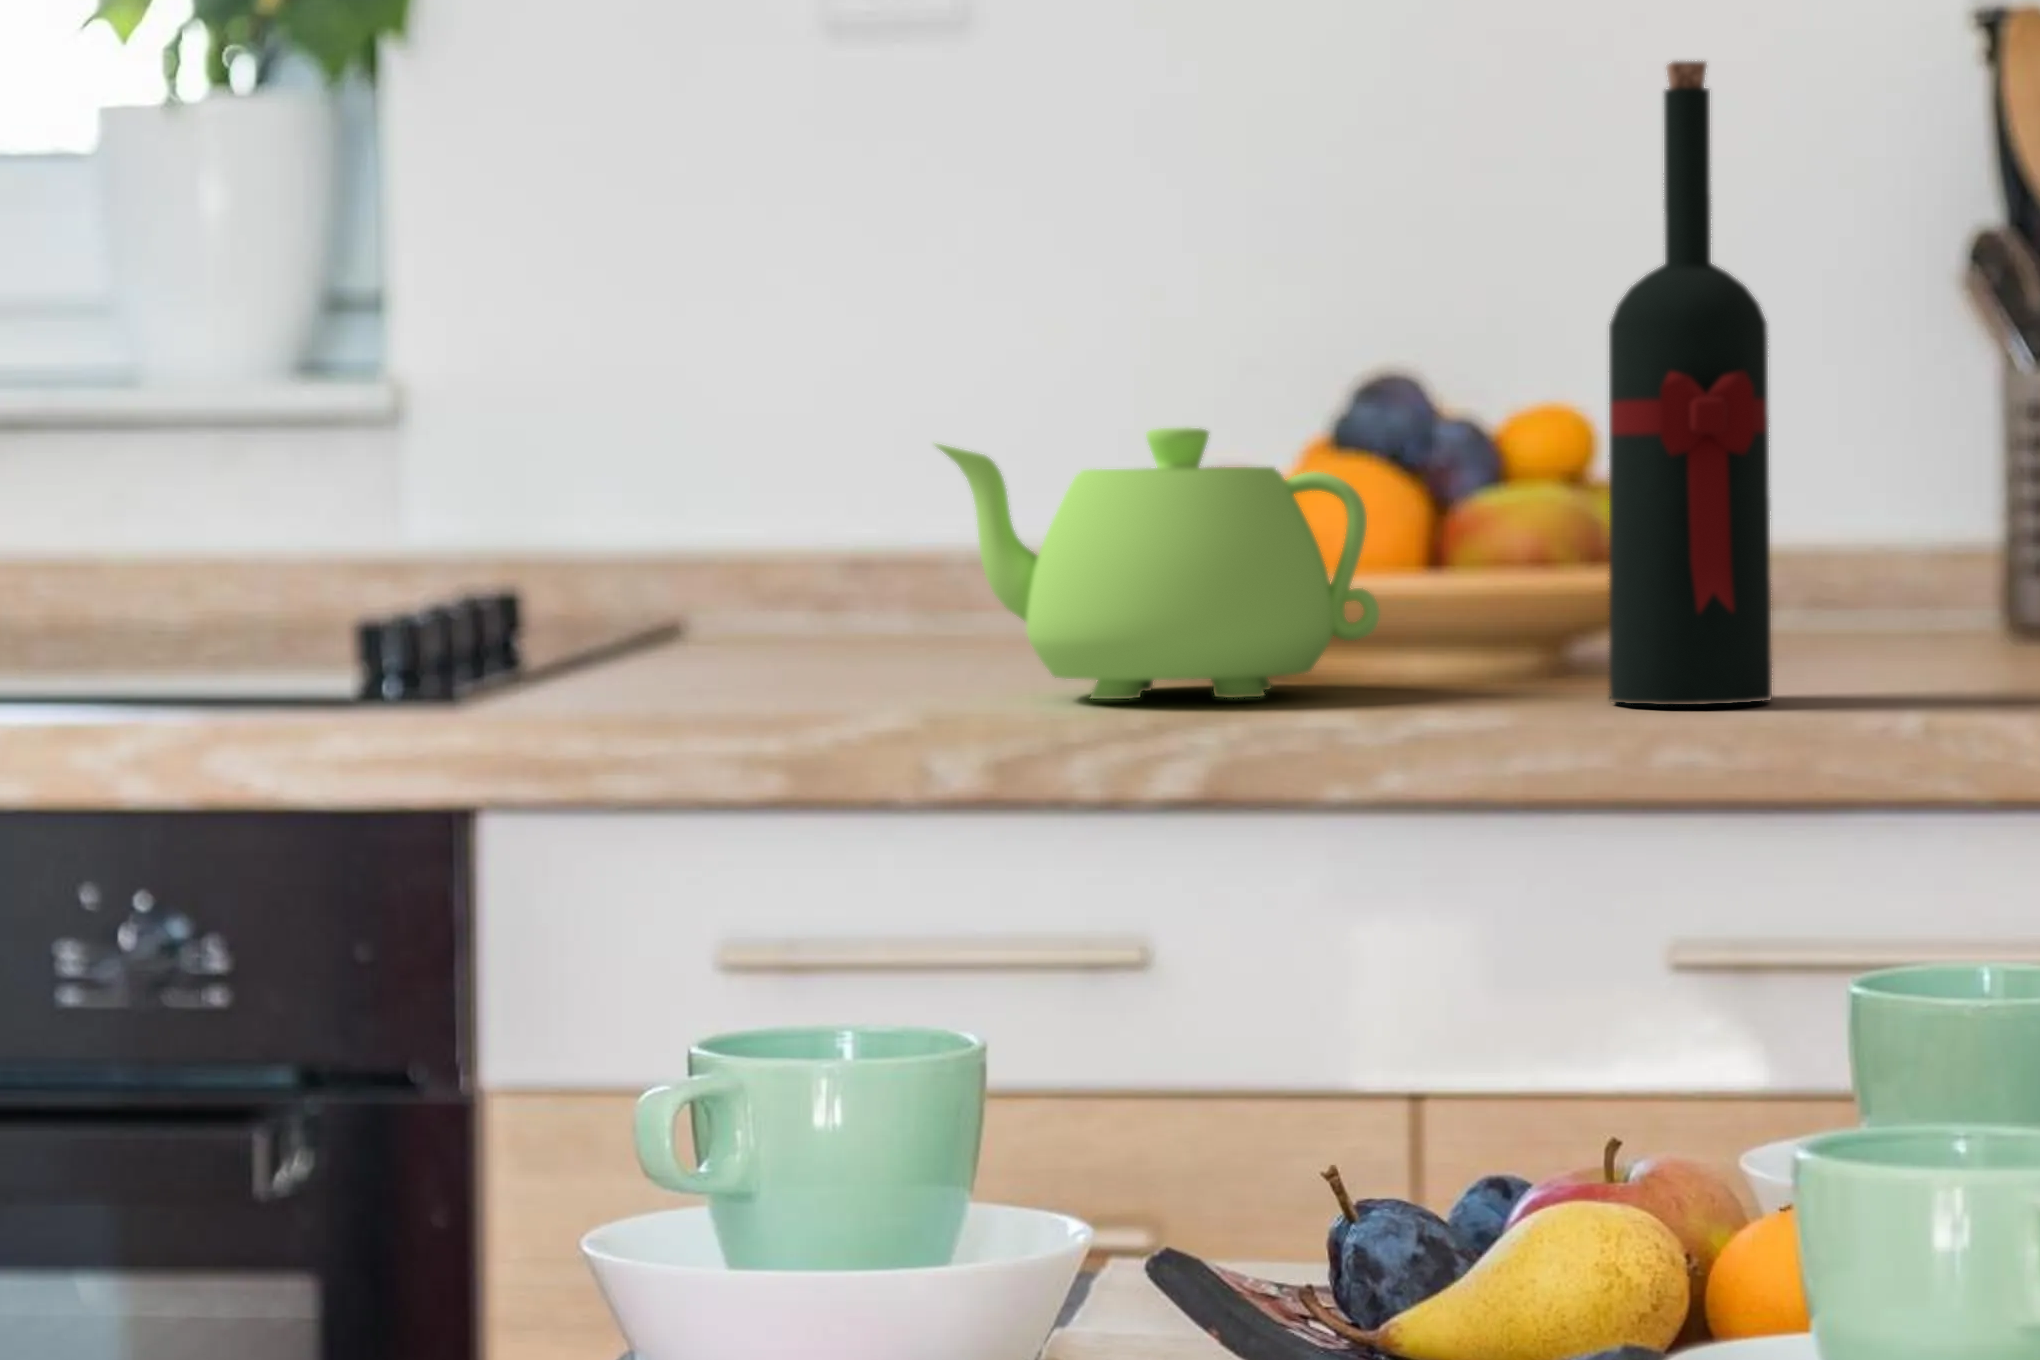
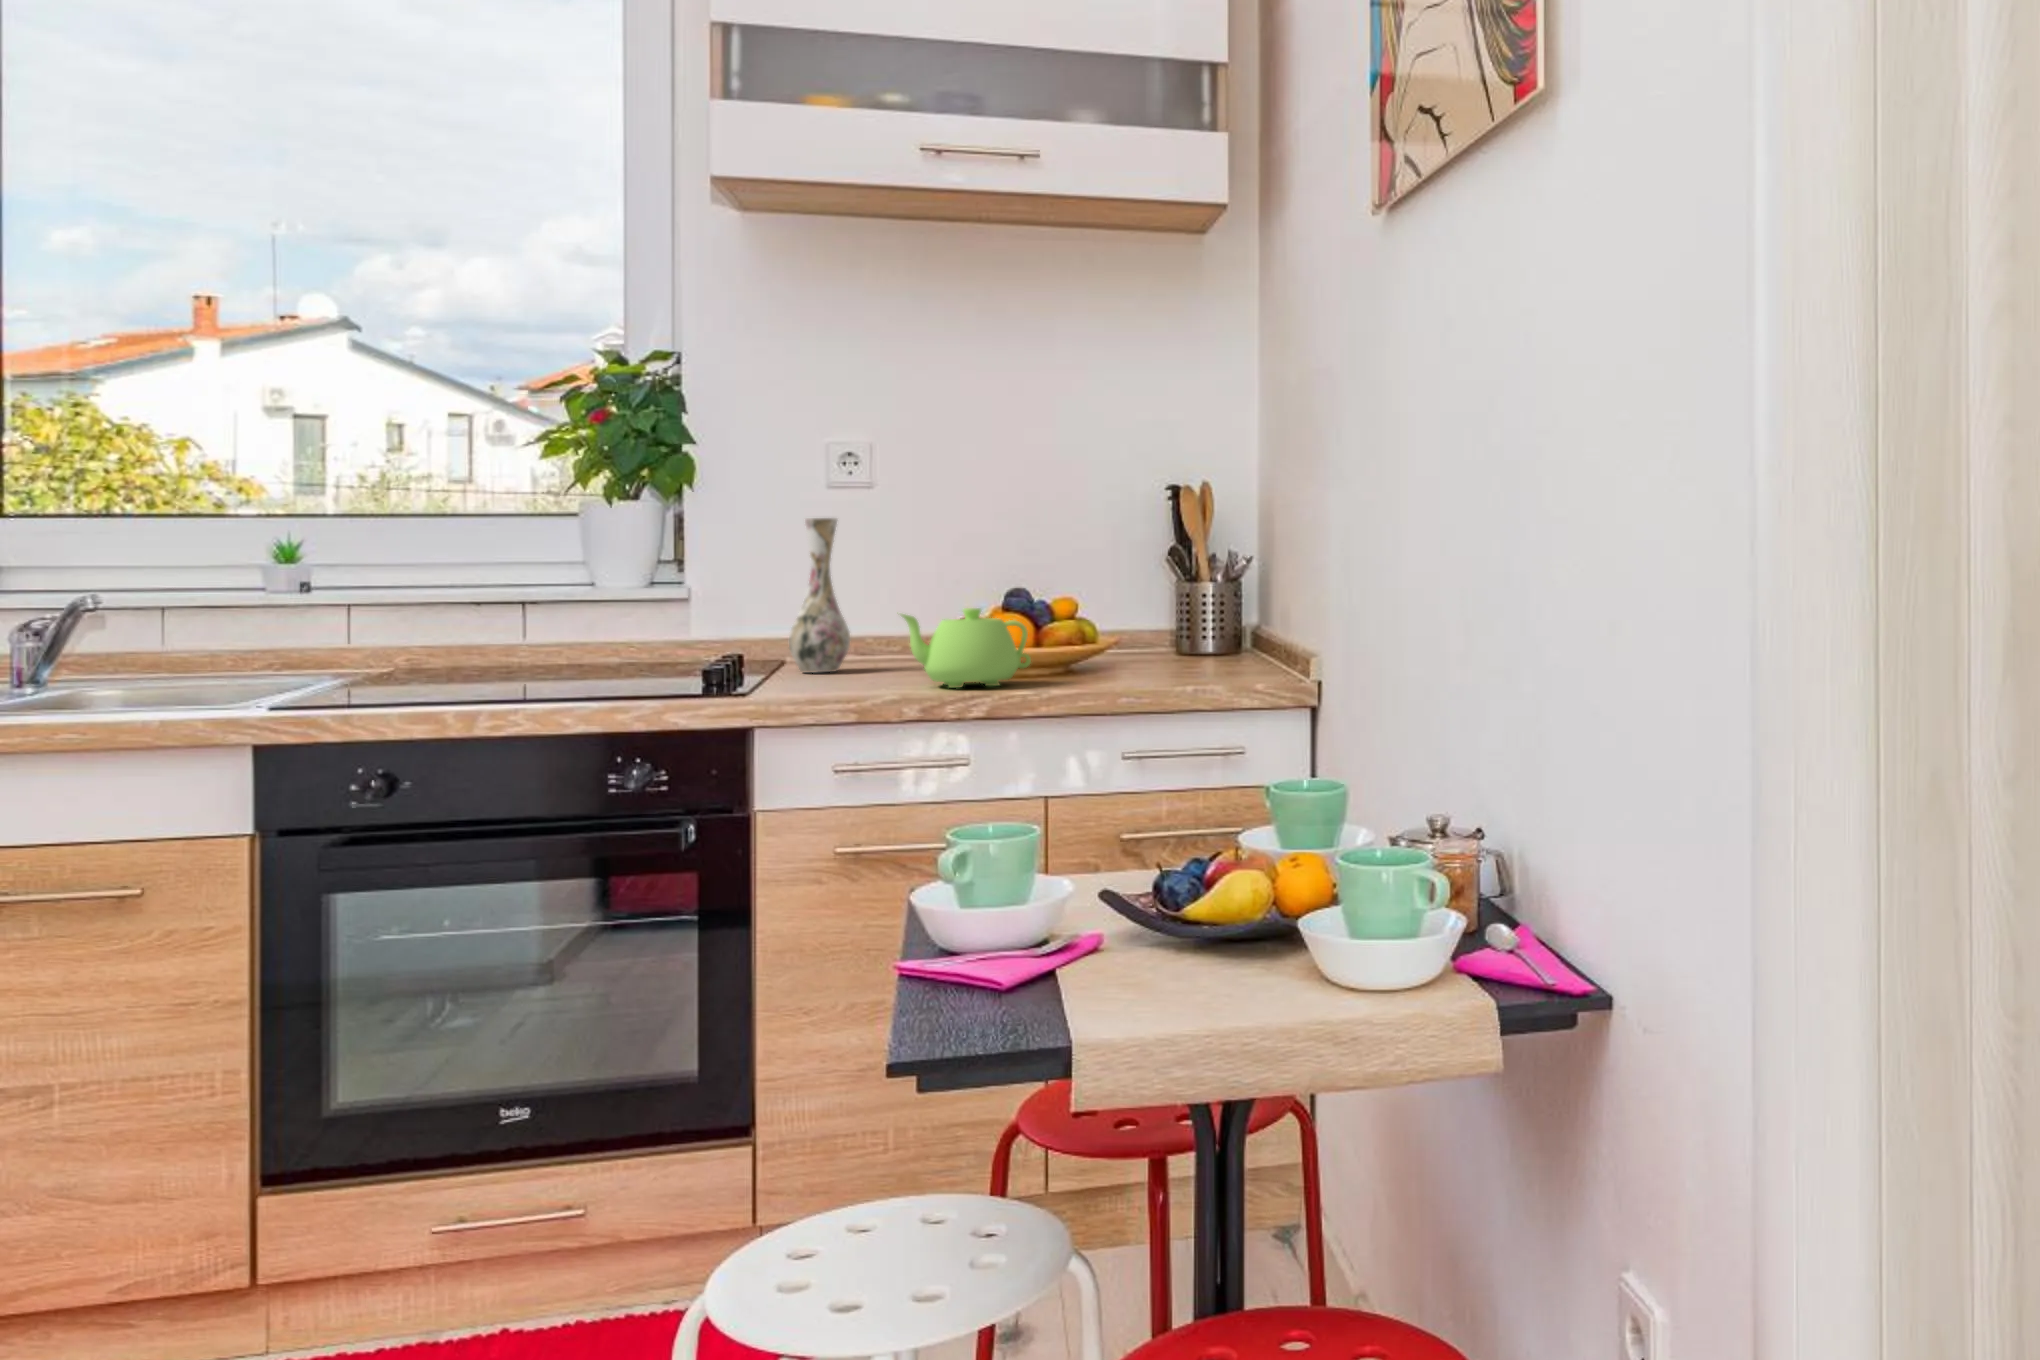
wine bottle: present [1609,61,1772,705] -> none [1102,510,1148,685]
vase: none [764,161,945,649] -> present [789,518,850,673]

